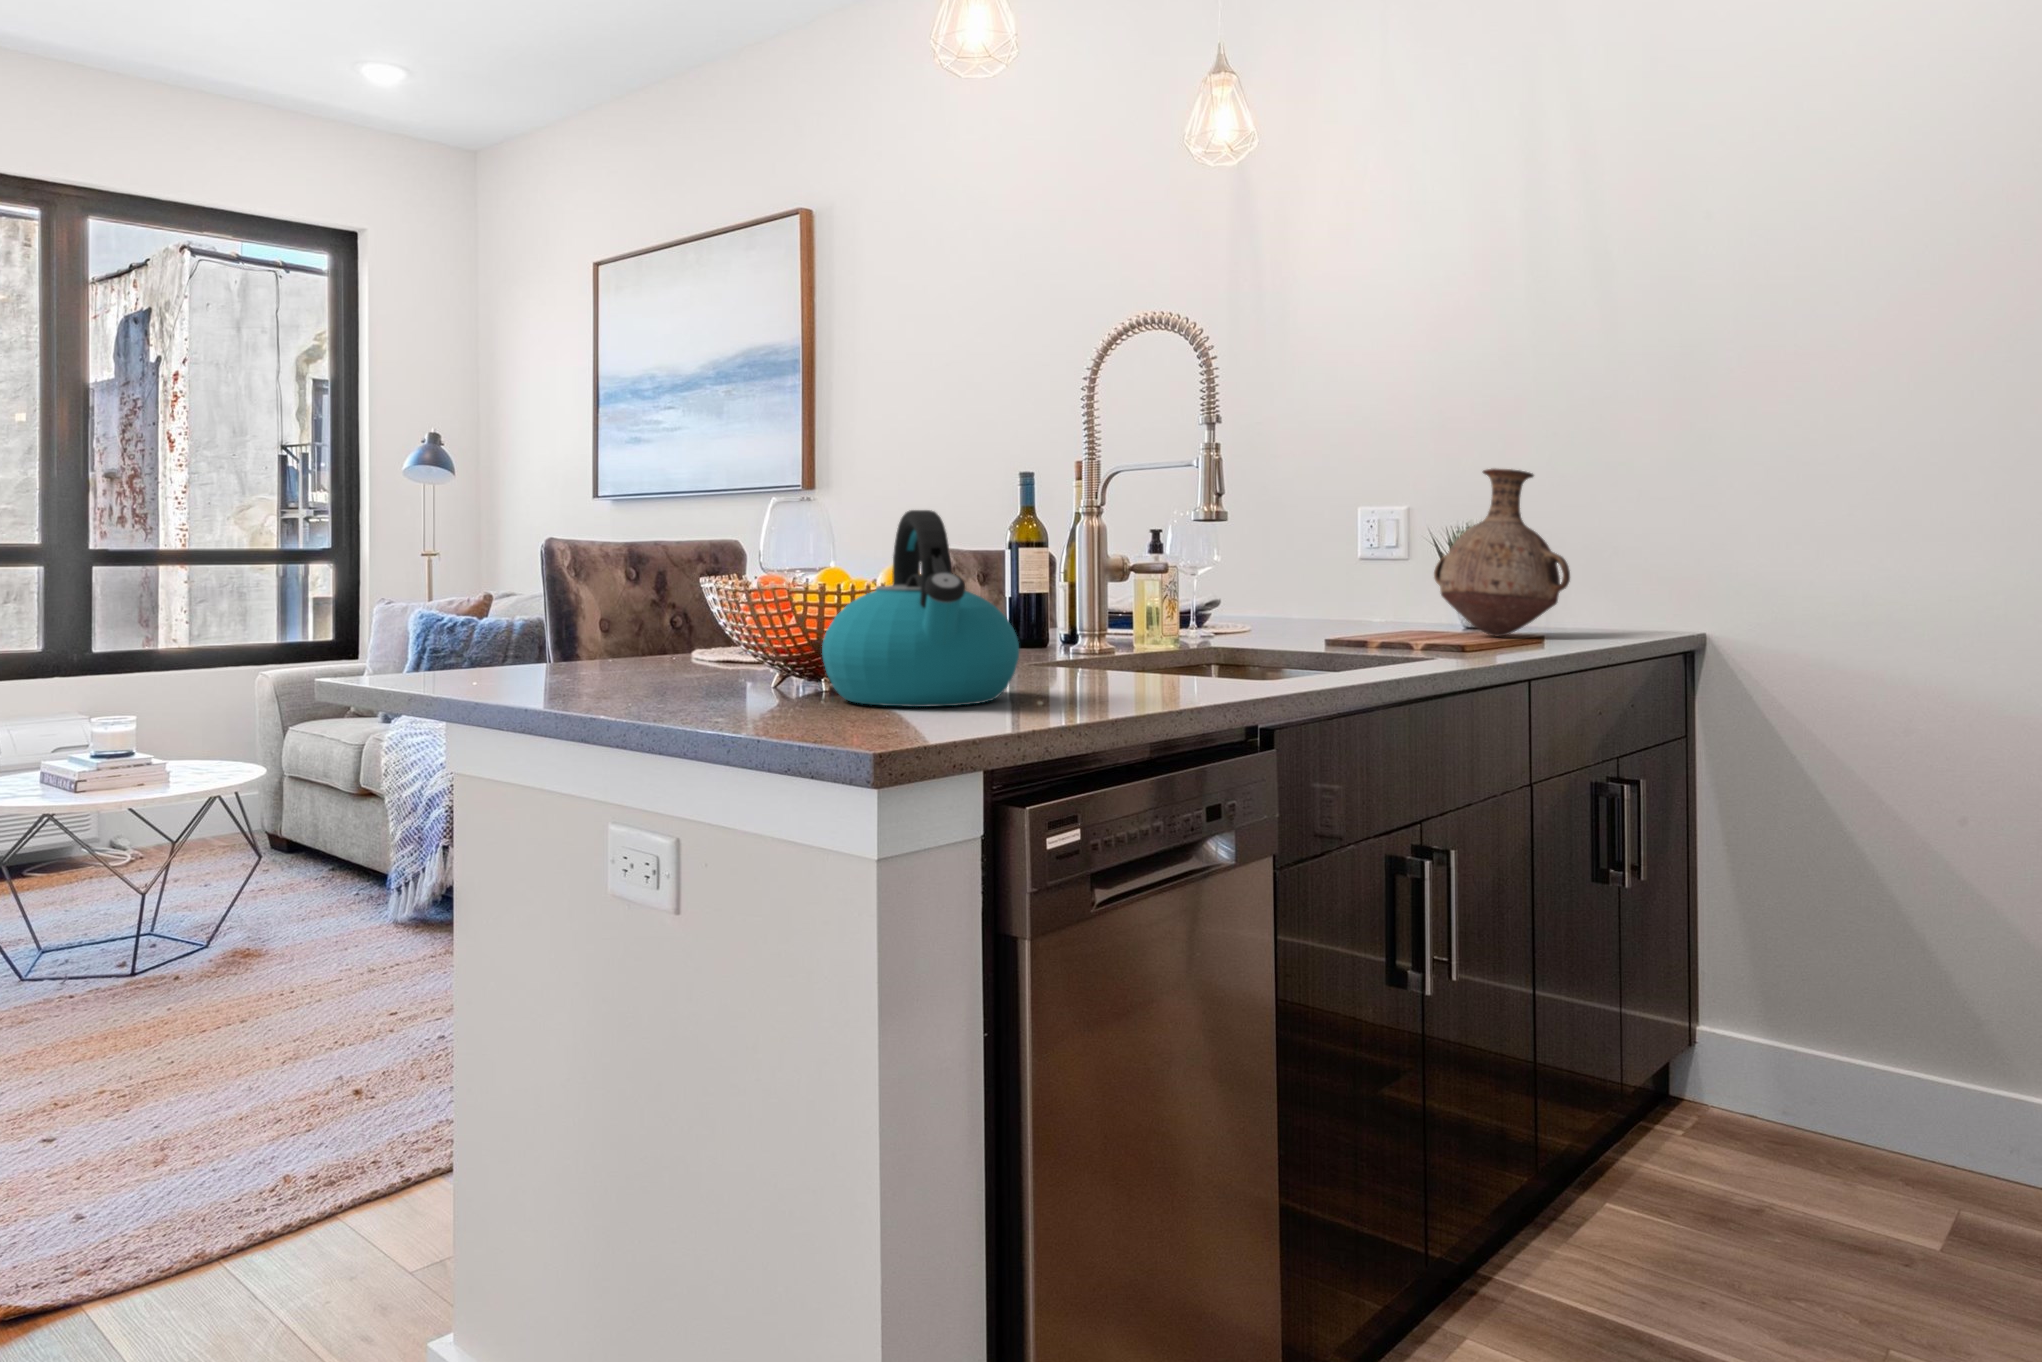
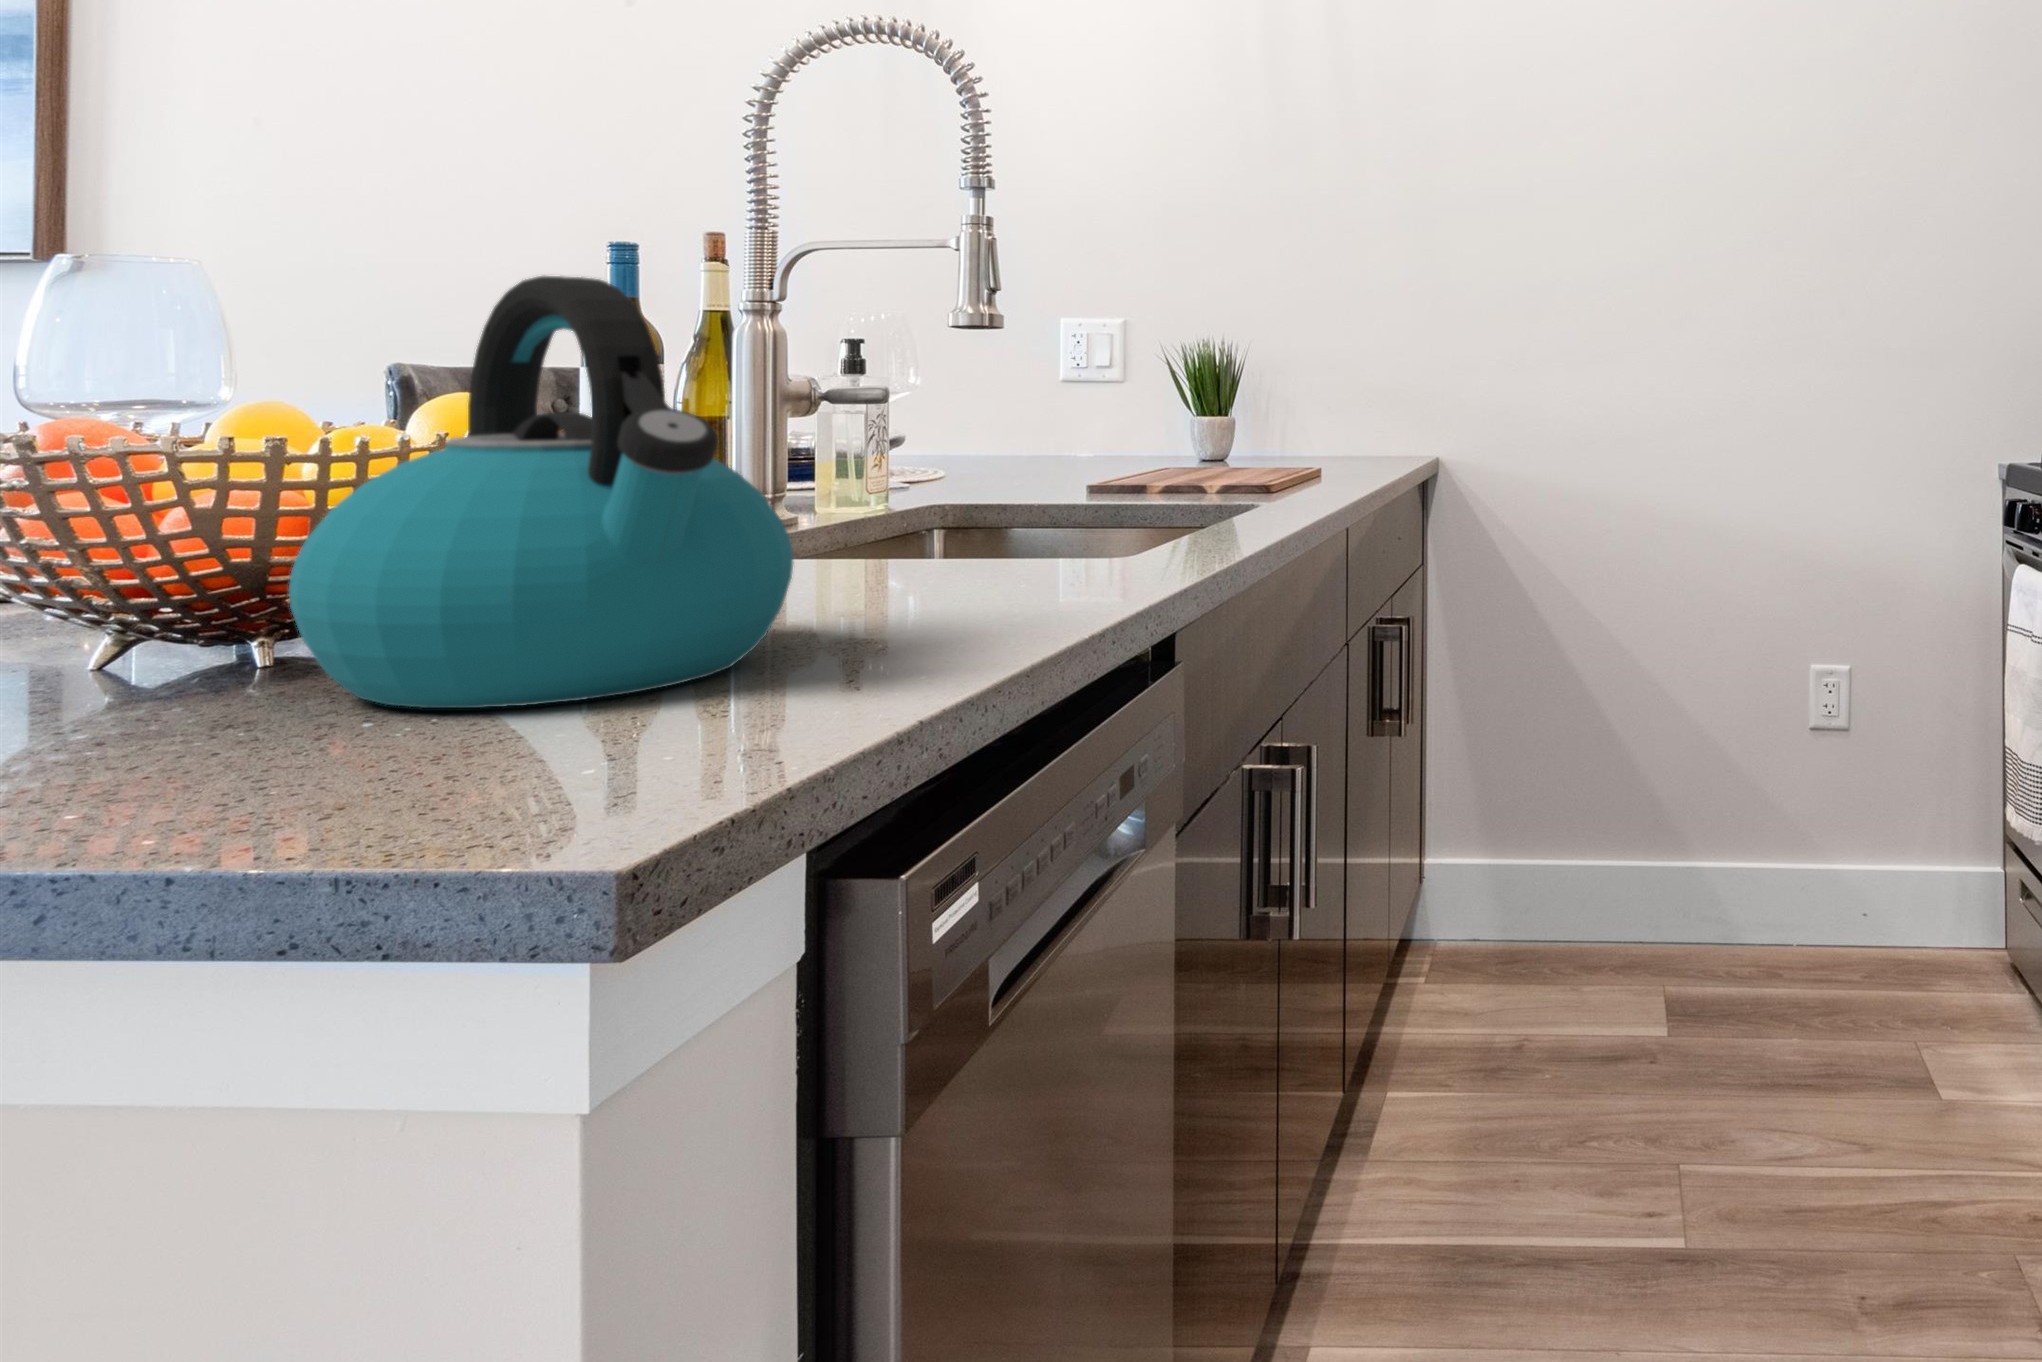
vase: present [1434,468,1570,637] -> none [1184,270,1347,472]

